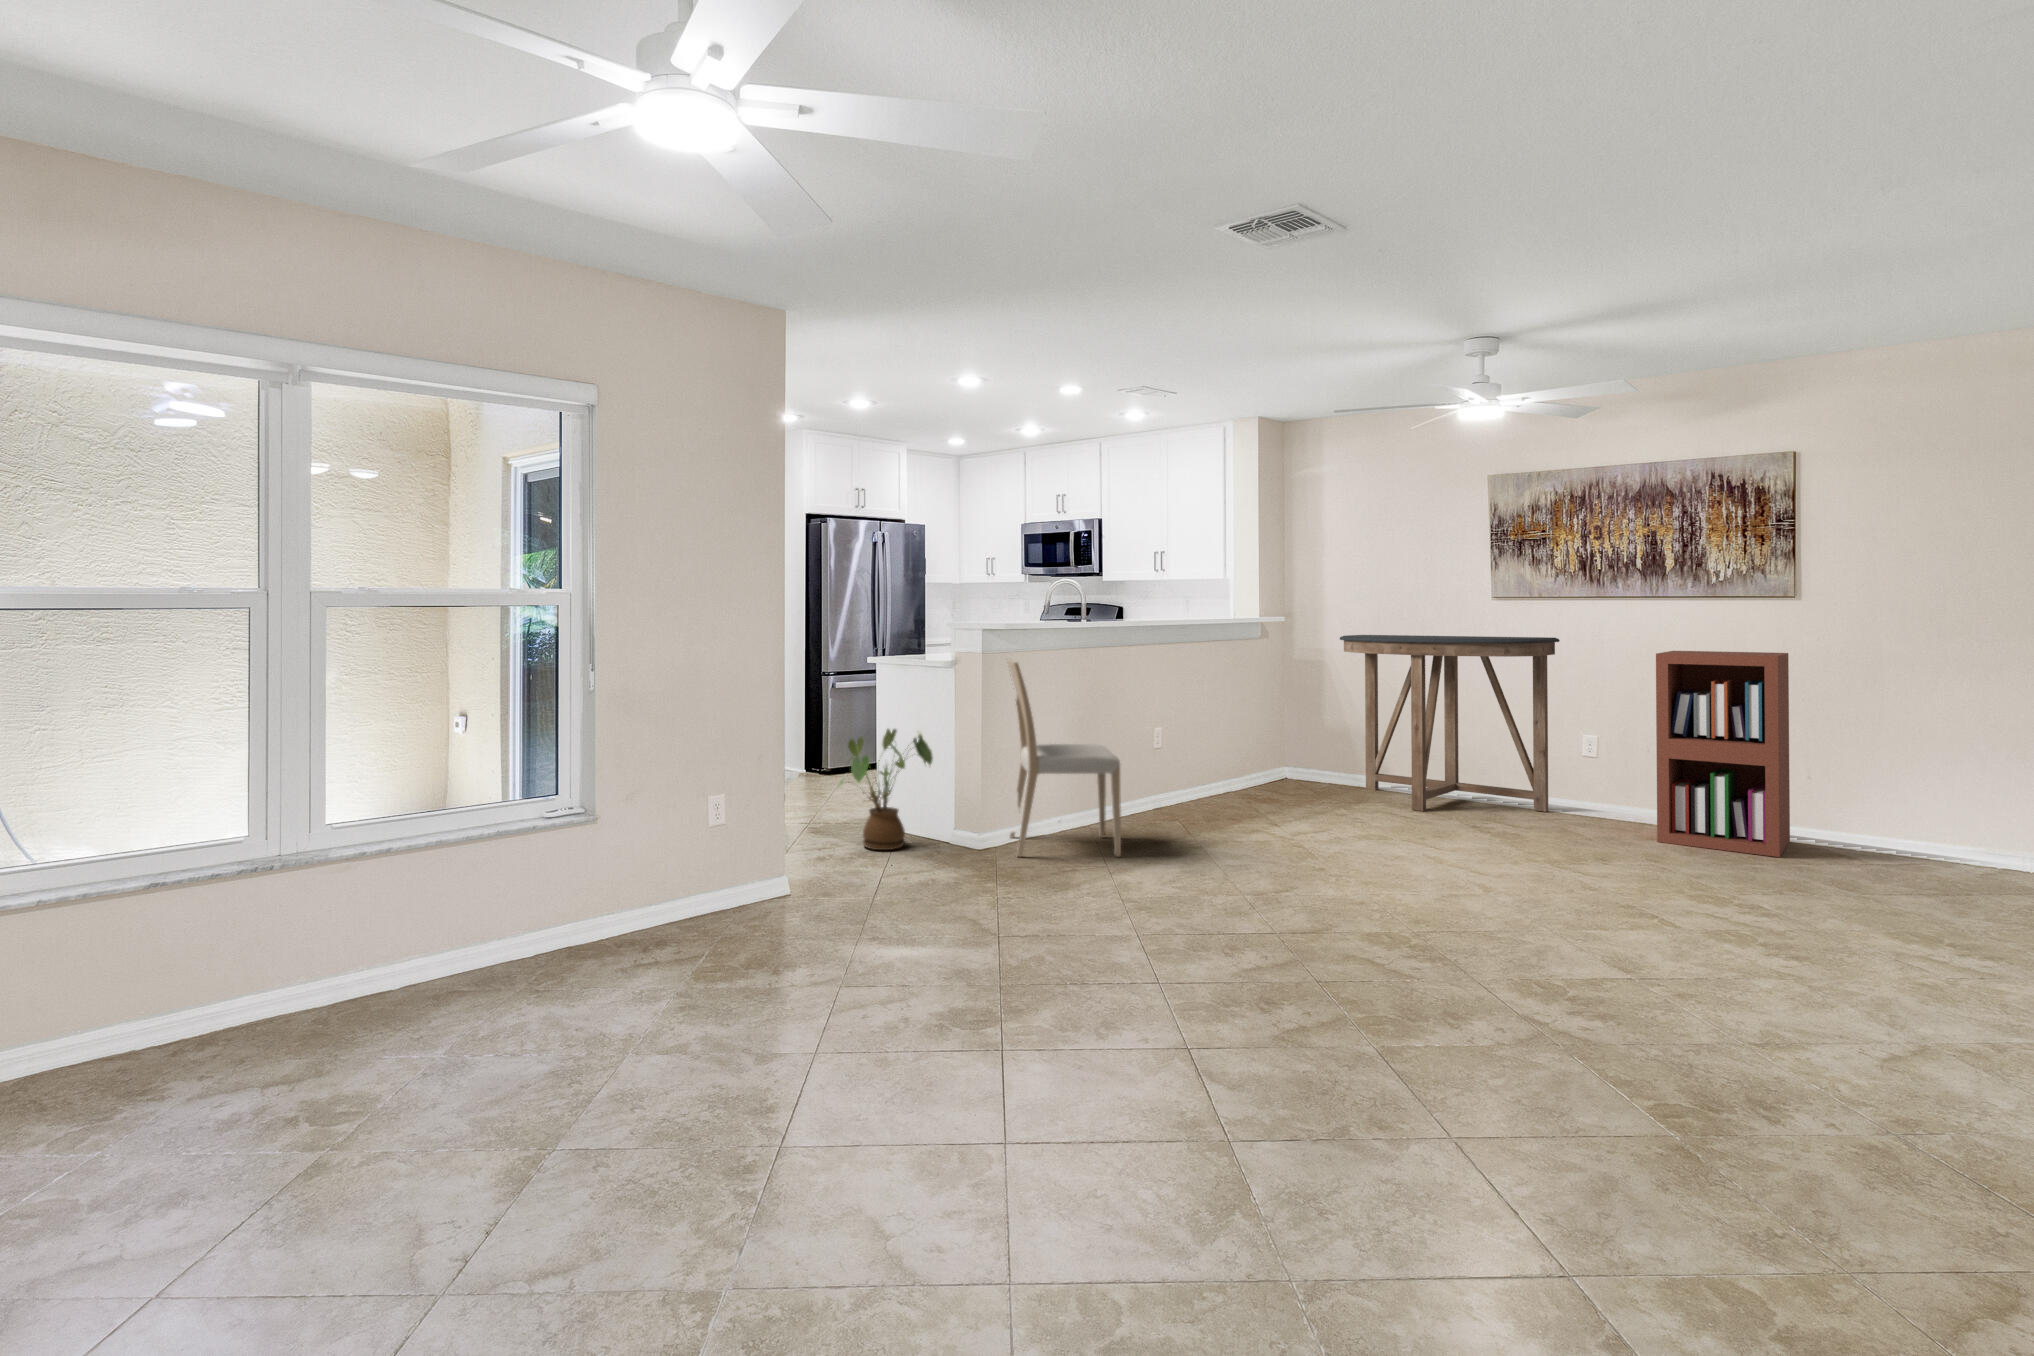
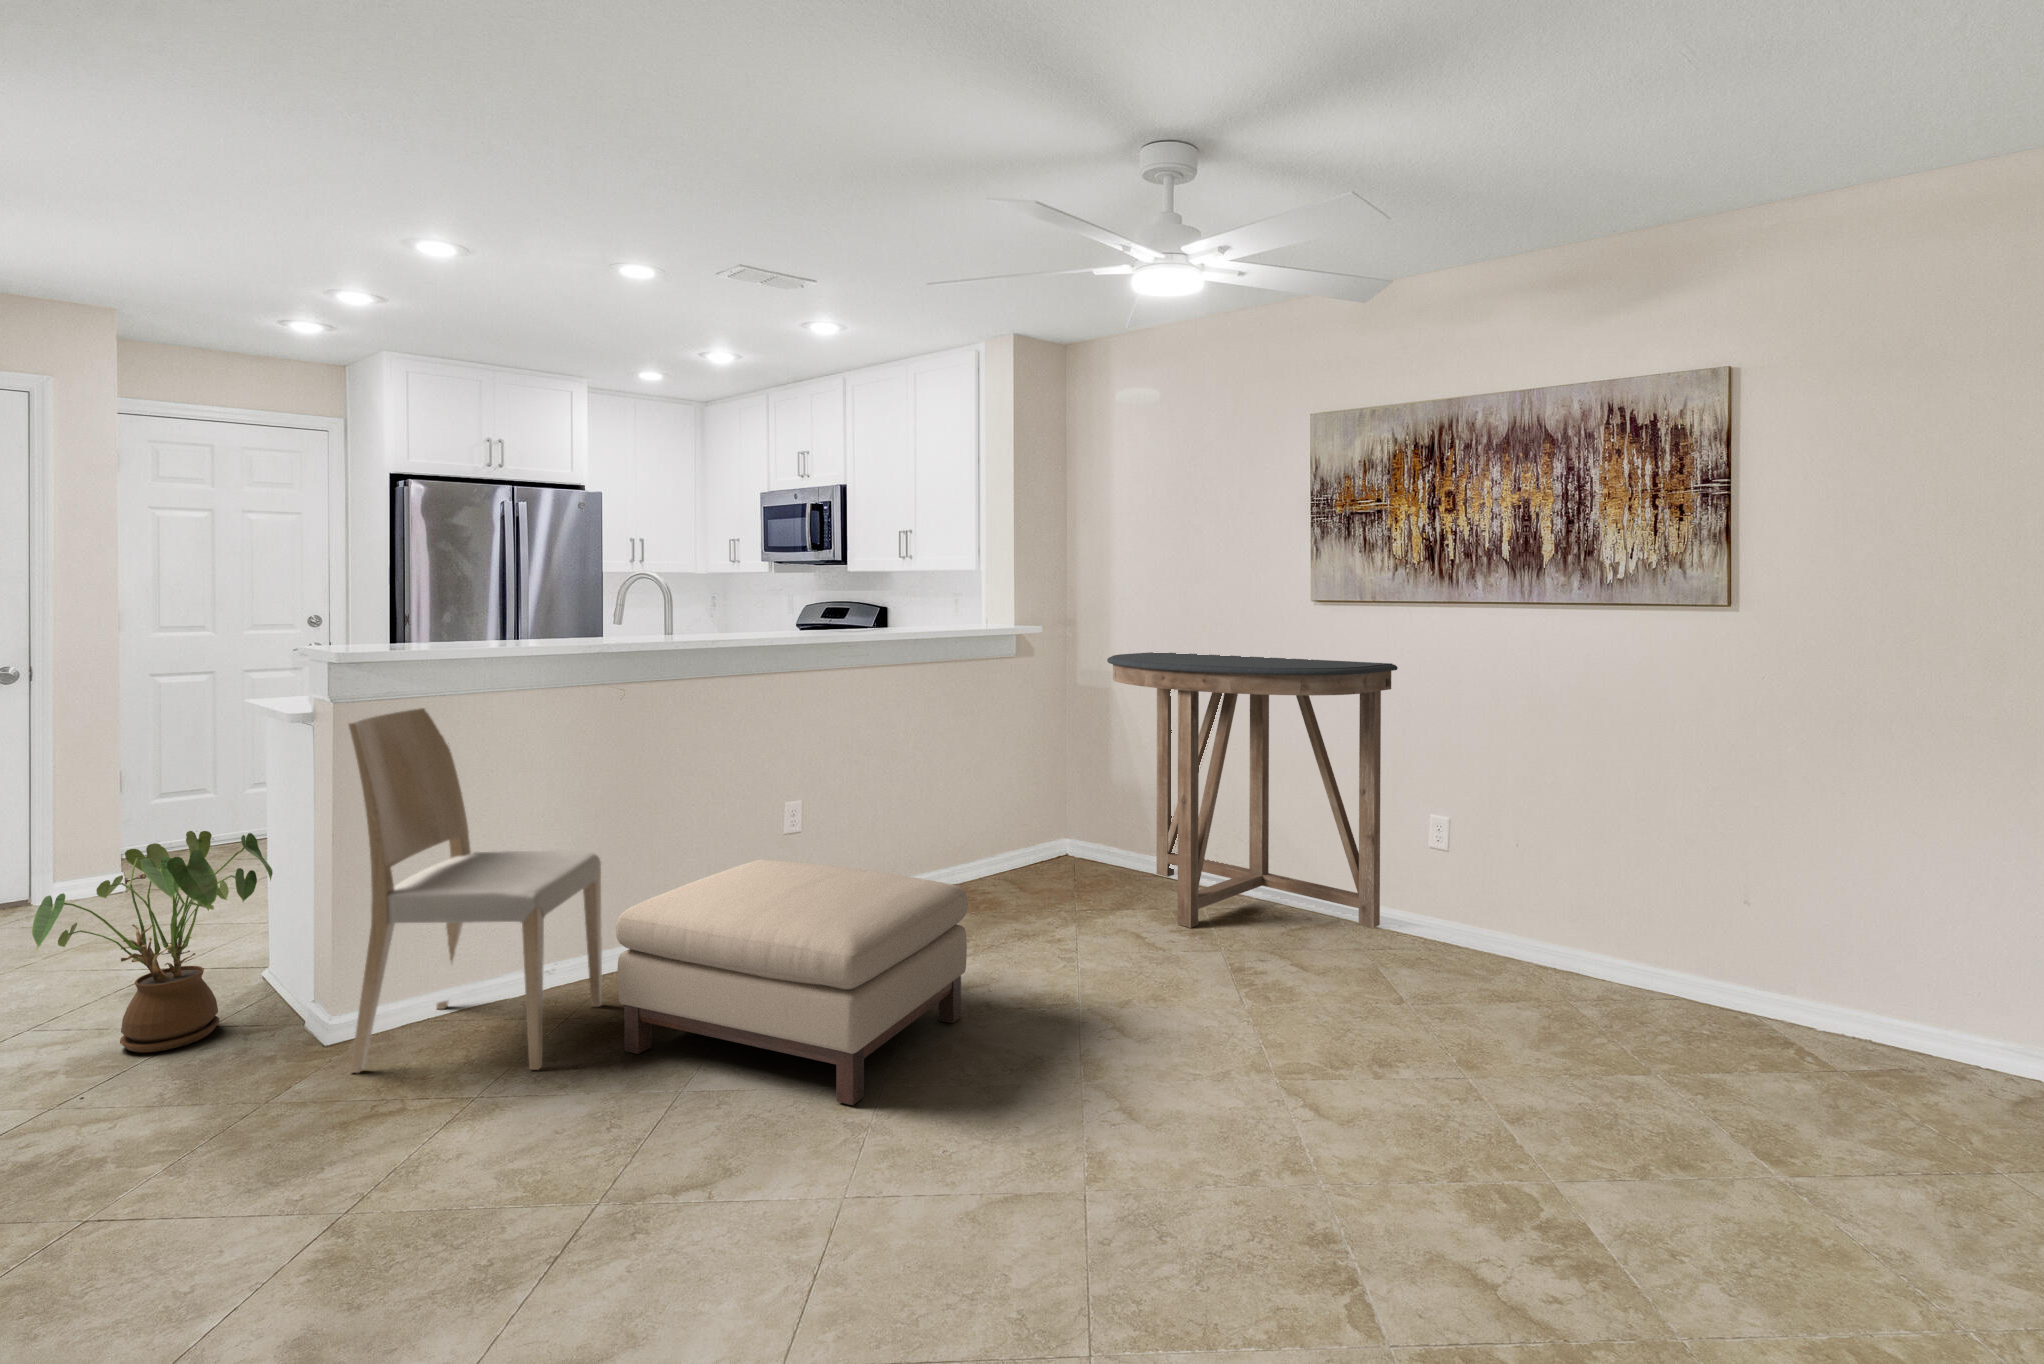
bookshelf: present [1656,651,1790,857] -> none [1501,689,1717,1057]
ottoman: none [1150,754,1335,868] -> present [616,860,968,1105]

